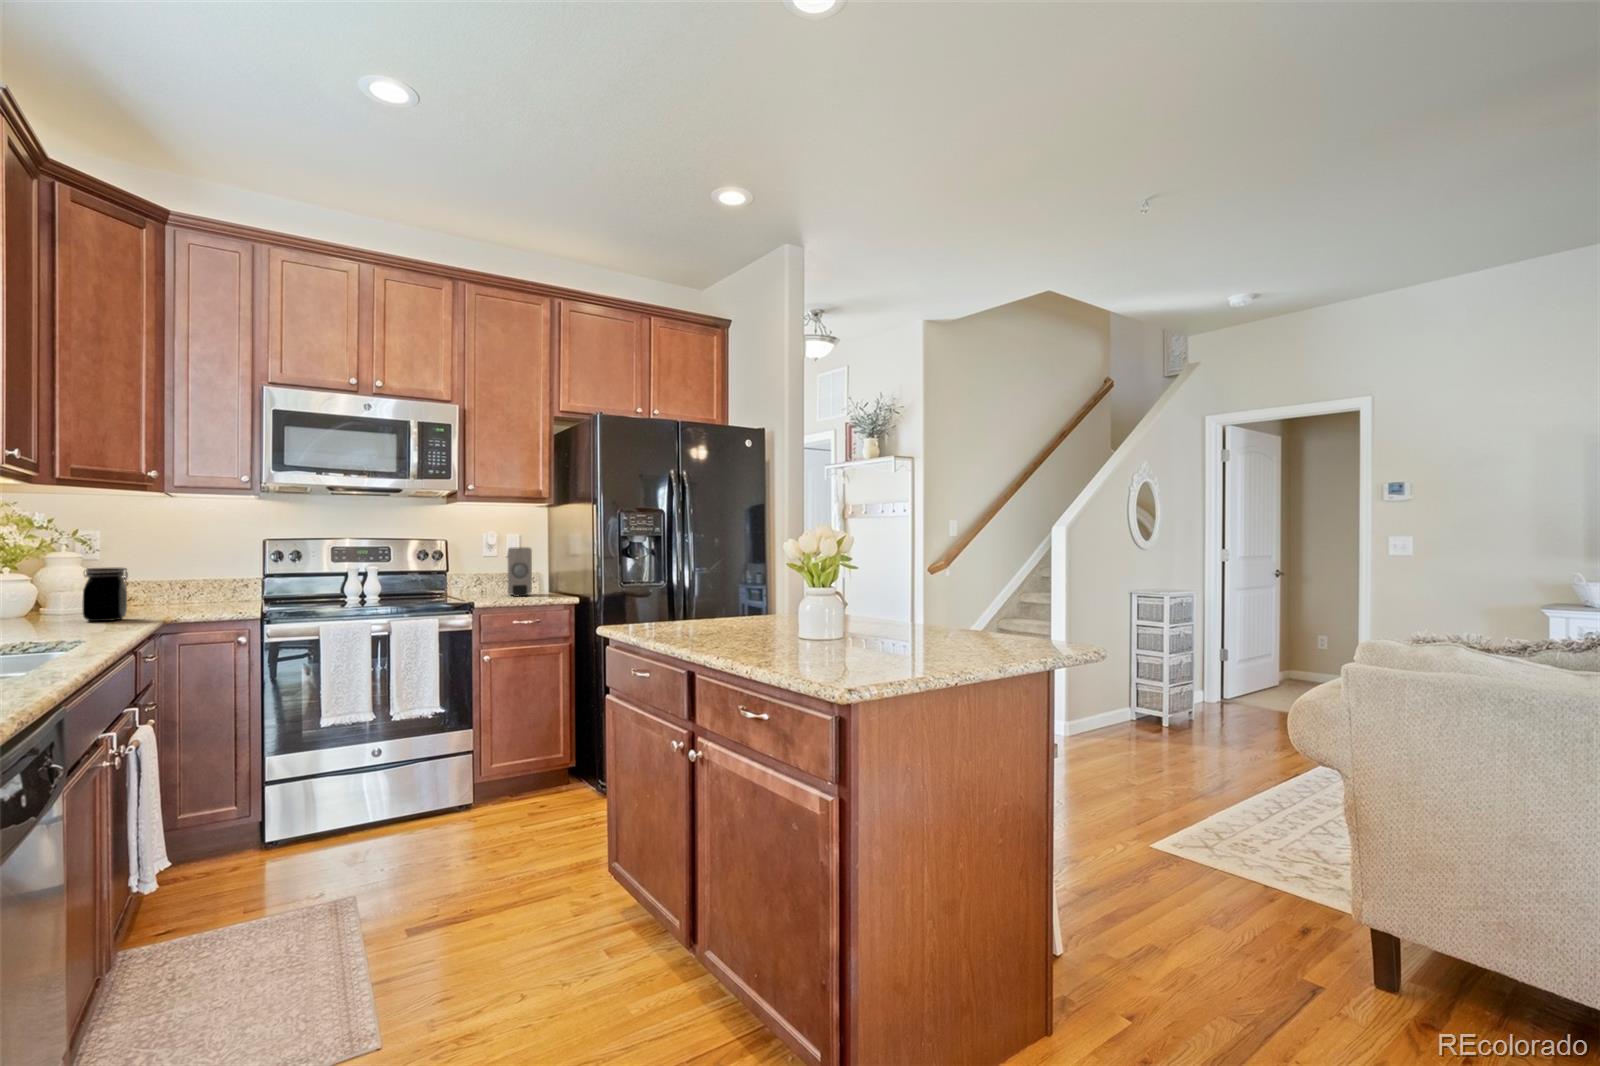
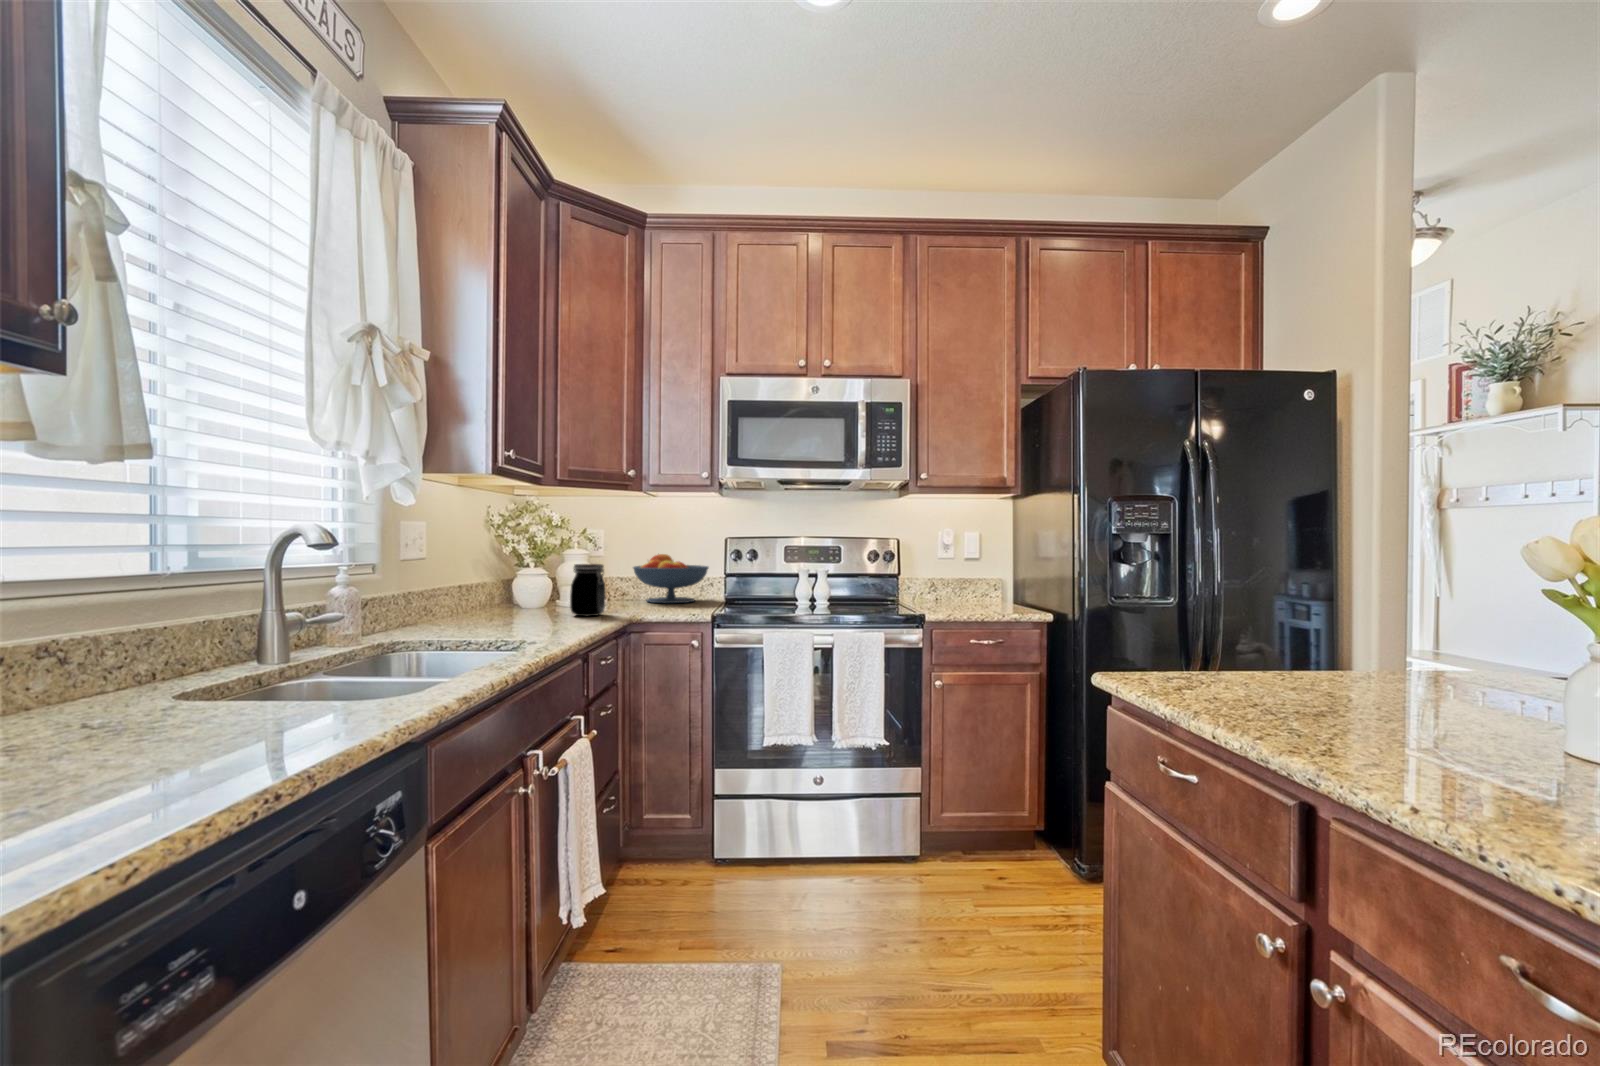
soap dispenser: present [507,547,532,596] -> none [964,548,992,607]
fruit bowl: none [148,557,245,607] -> present [633,554,708,603]

